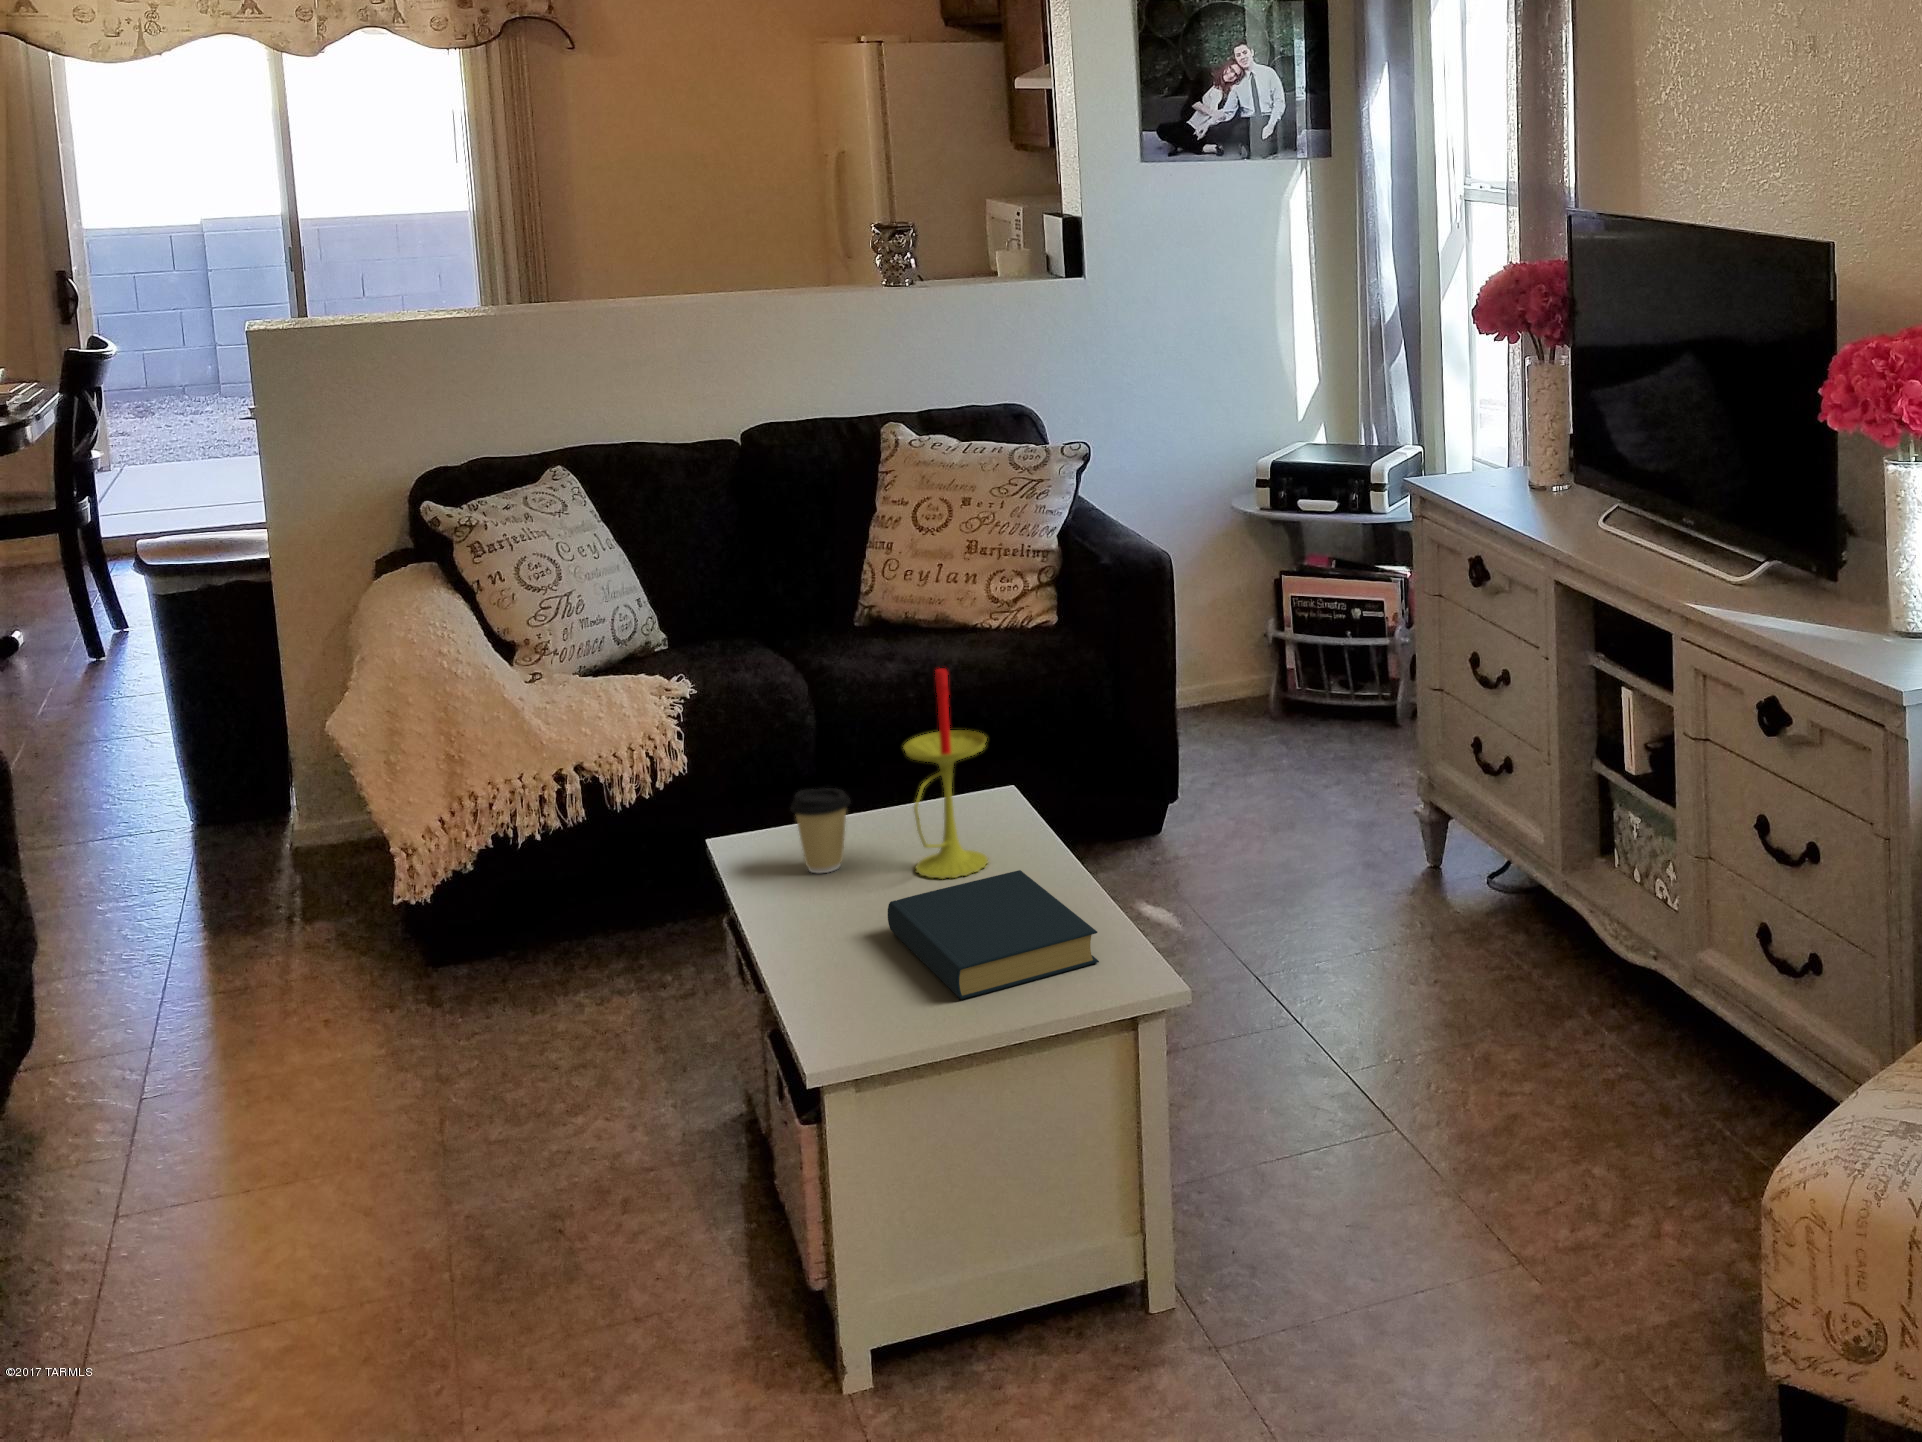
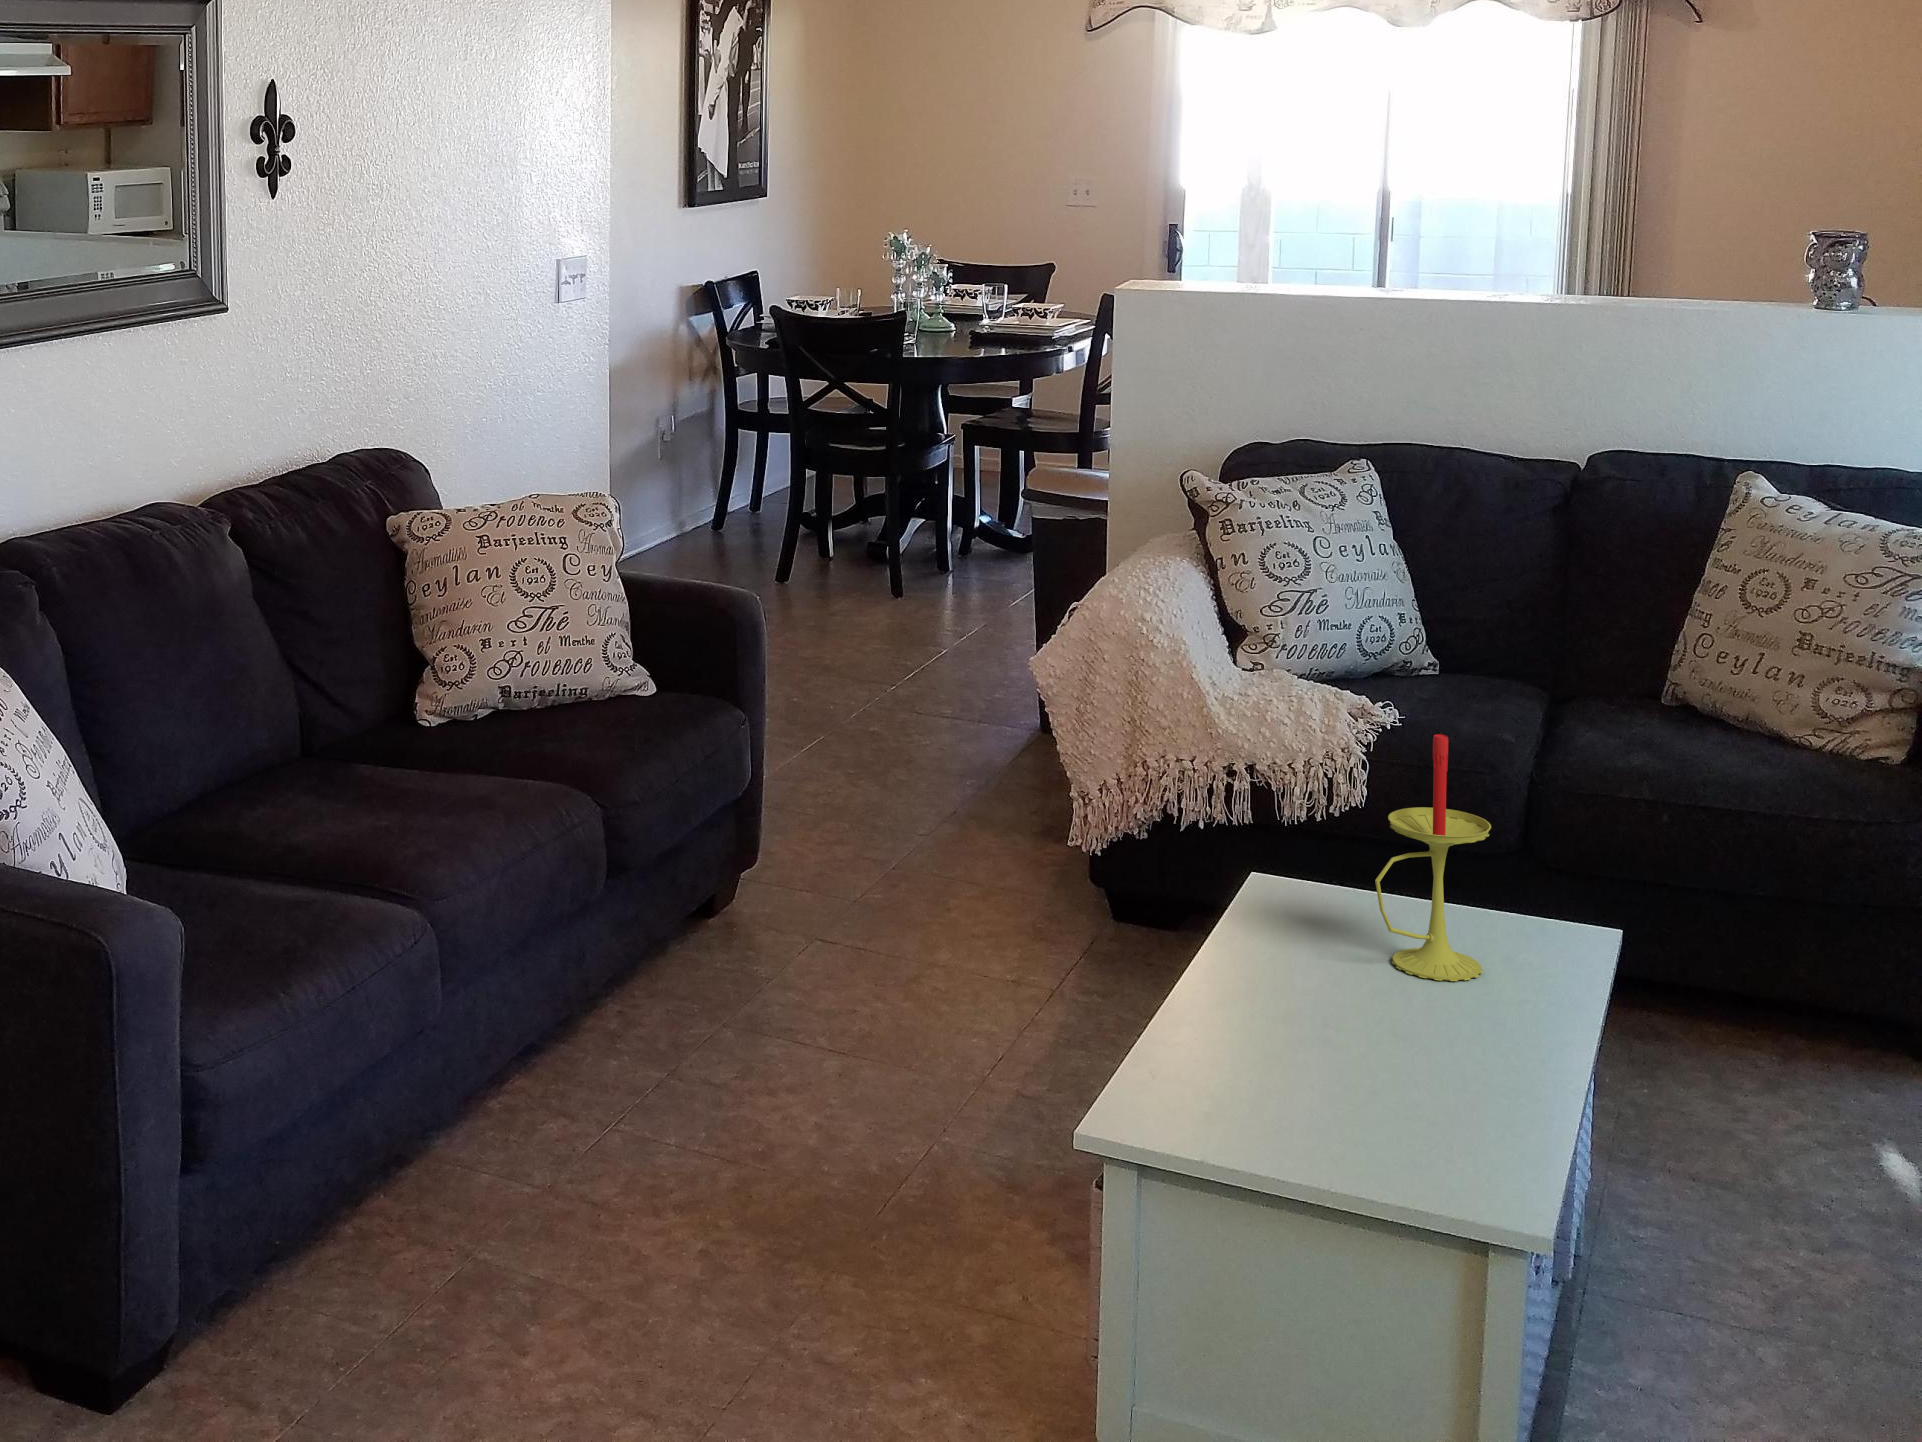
coffee cup: present [791,788,851,873] -> none [1281,830,1350,927]
hardback book: present [888,870,1099,999] -> none [1262,966,1459,1112]

